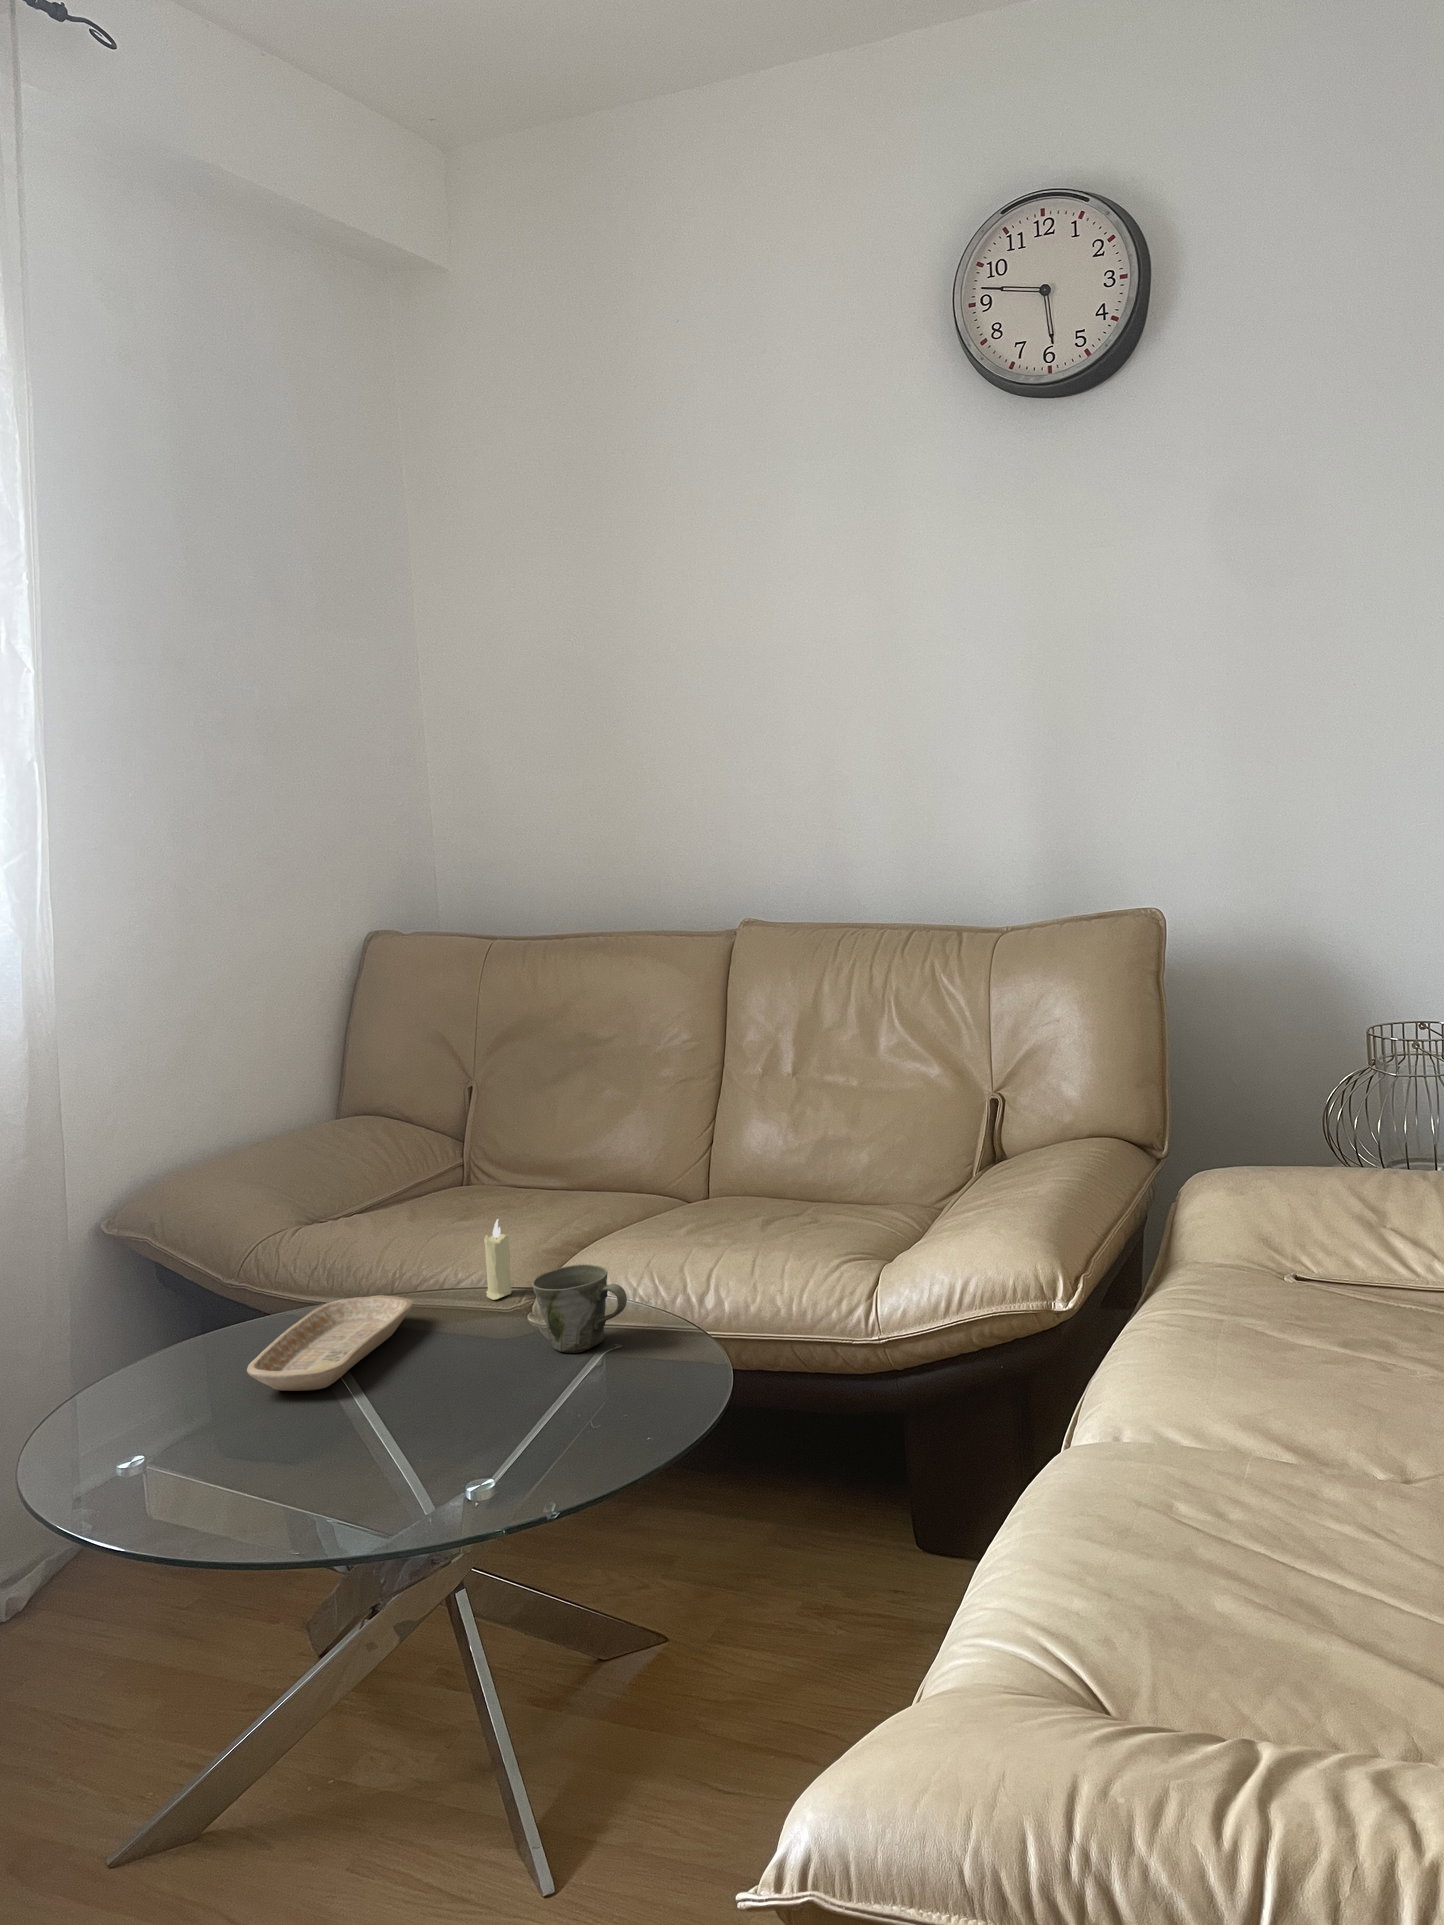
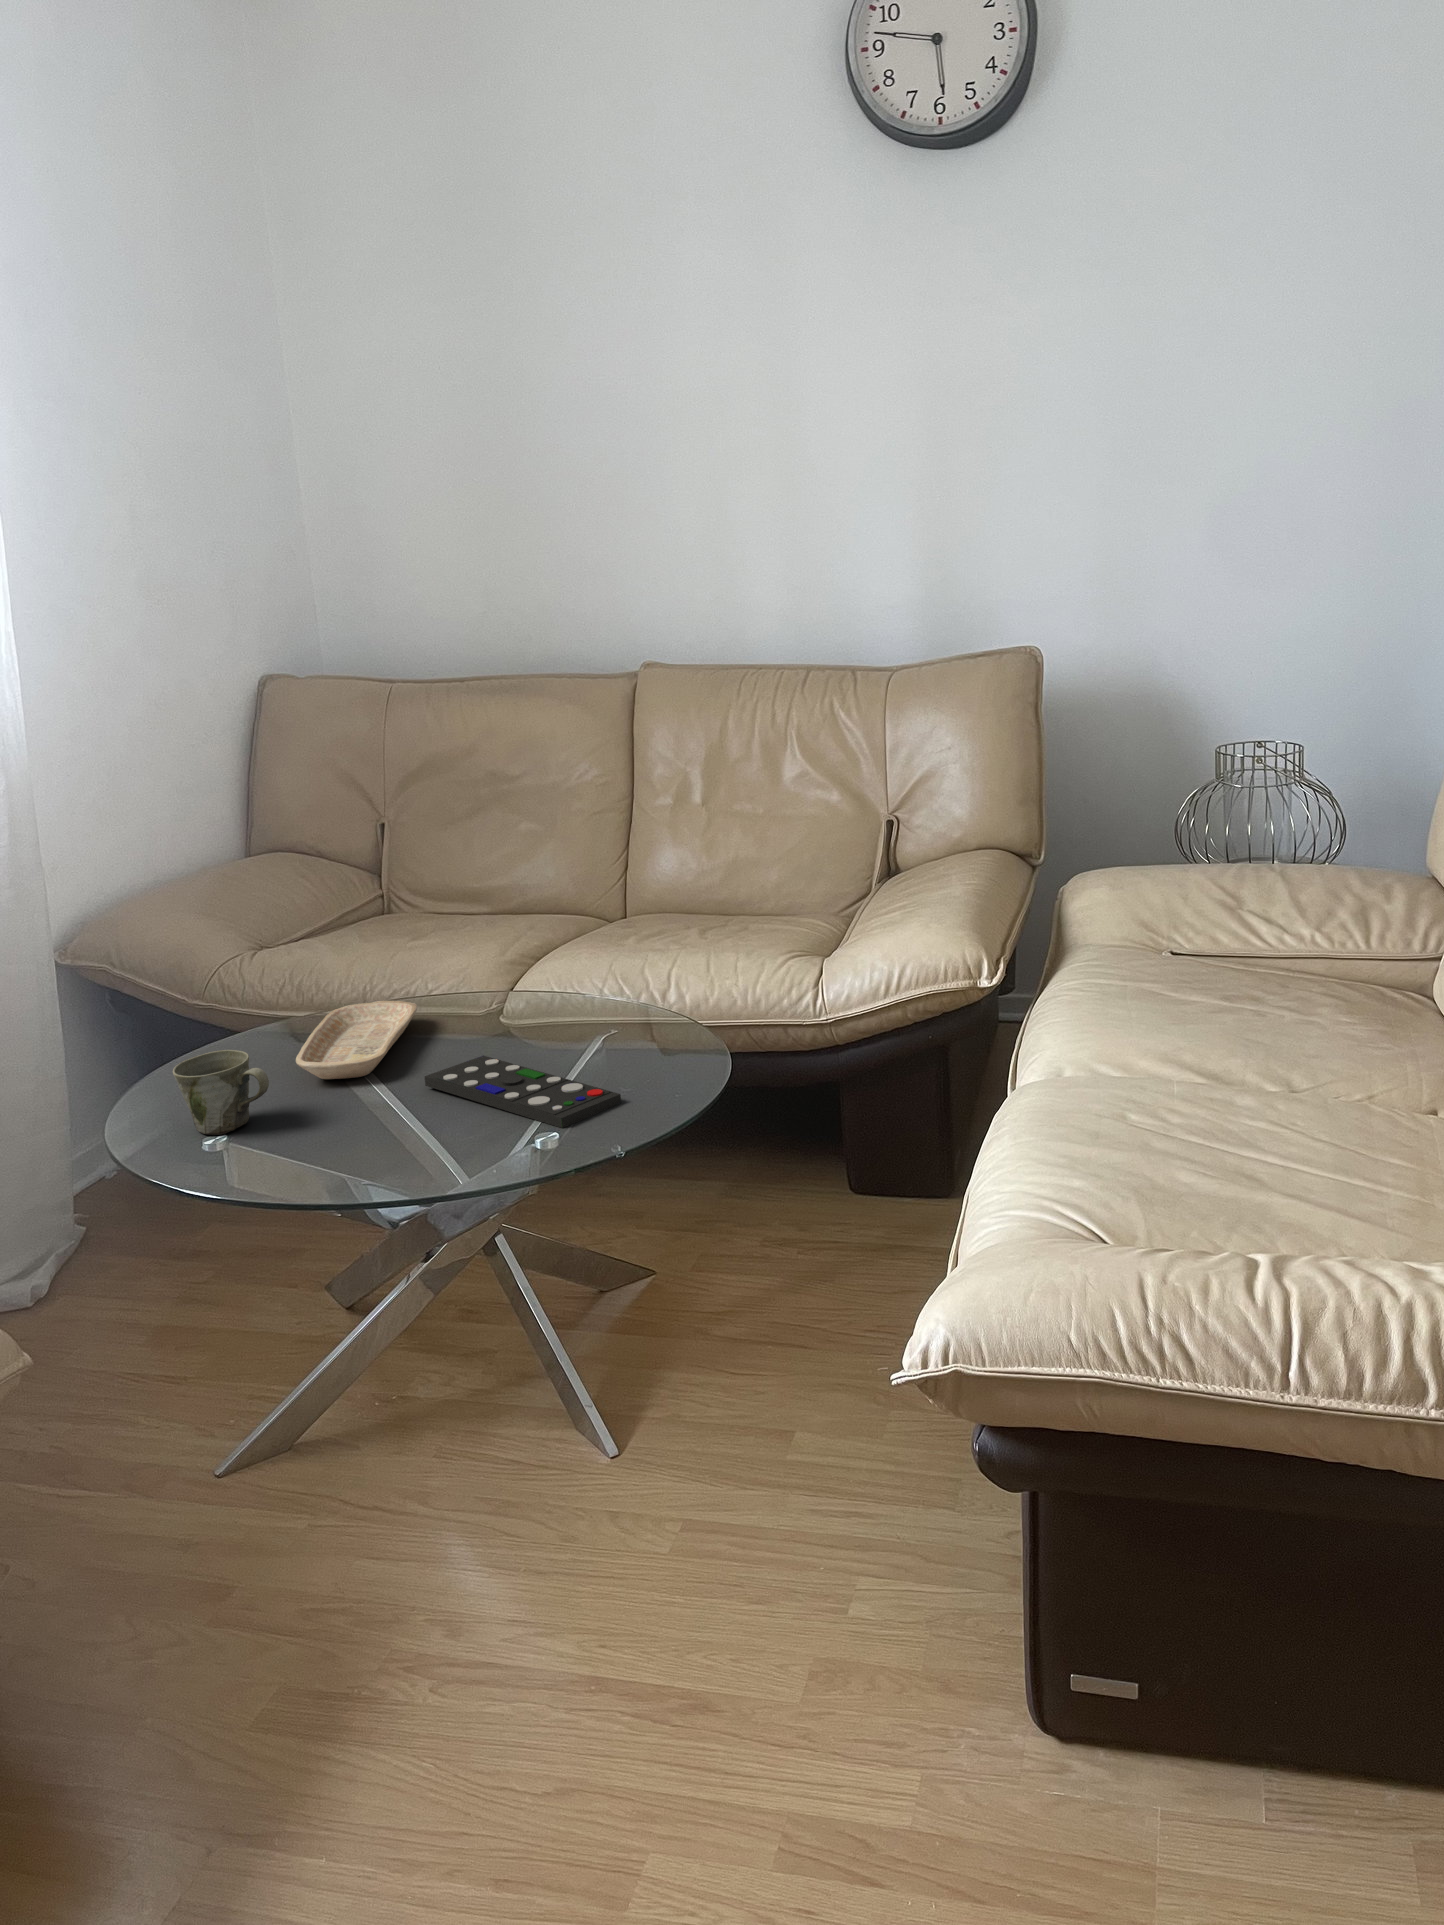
candle: present [484,1219,512,1300] -> none [469,931,495,1002]
mug: present [532,1264,627,1353] -> present [173,1050,269,1135]
remote control: none [377,1371,582,1476] -> present [425,1055,621,1128]

